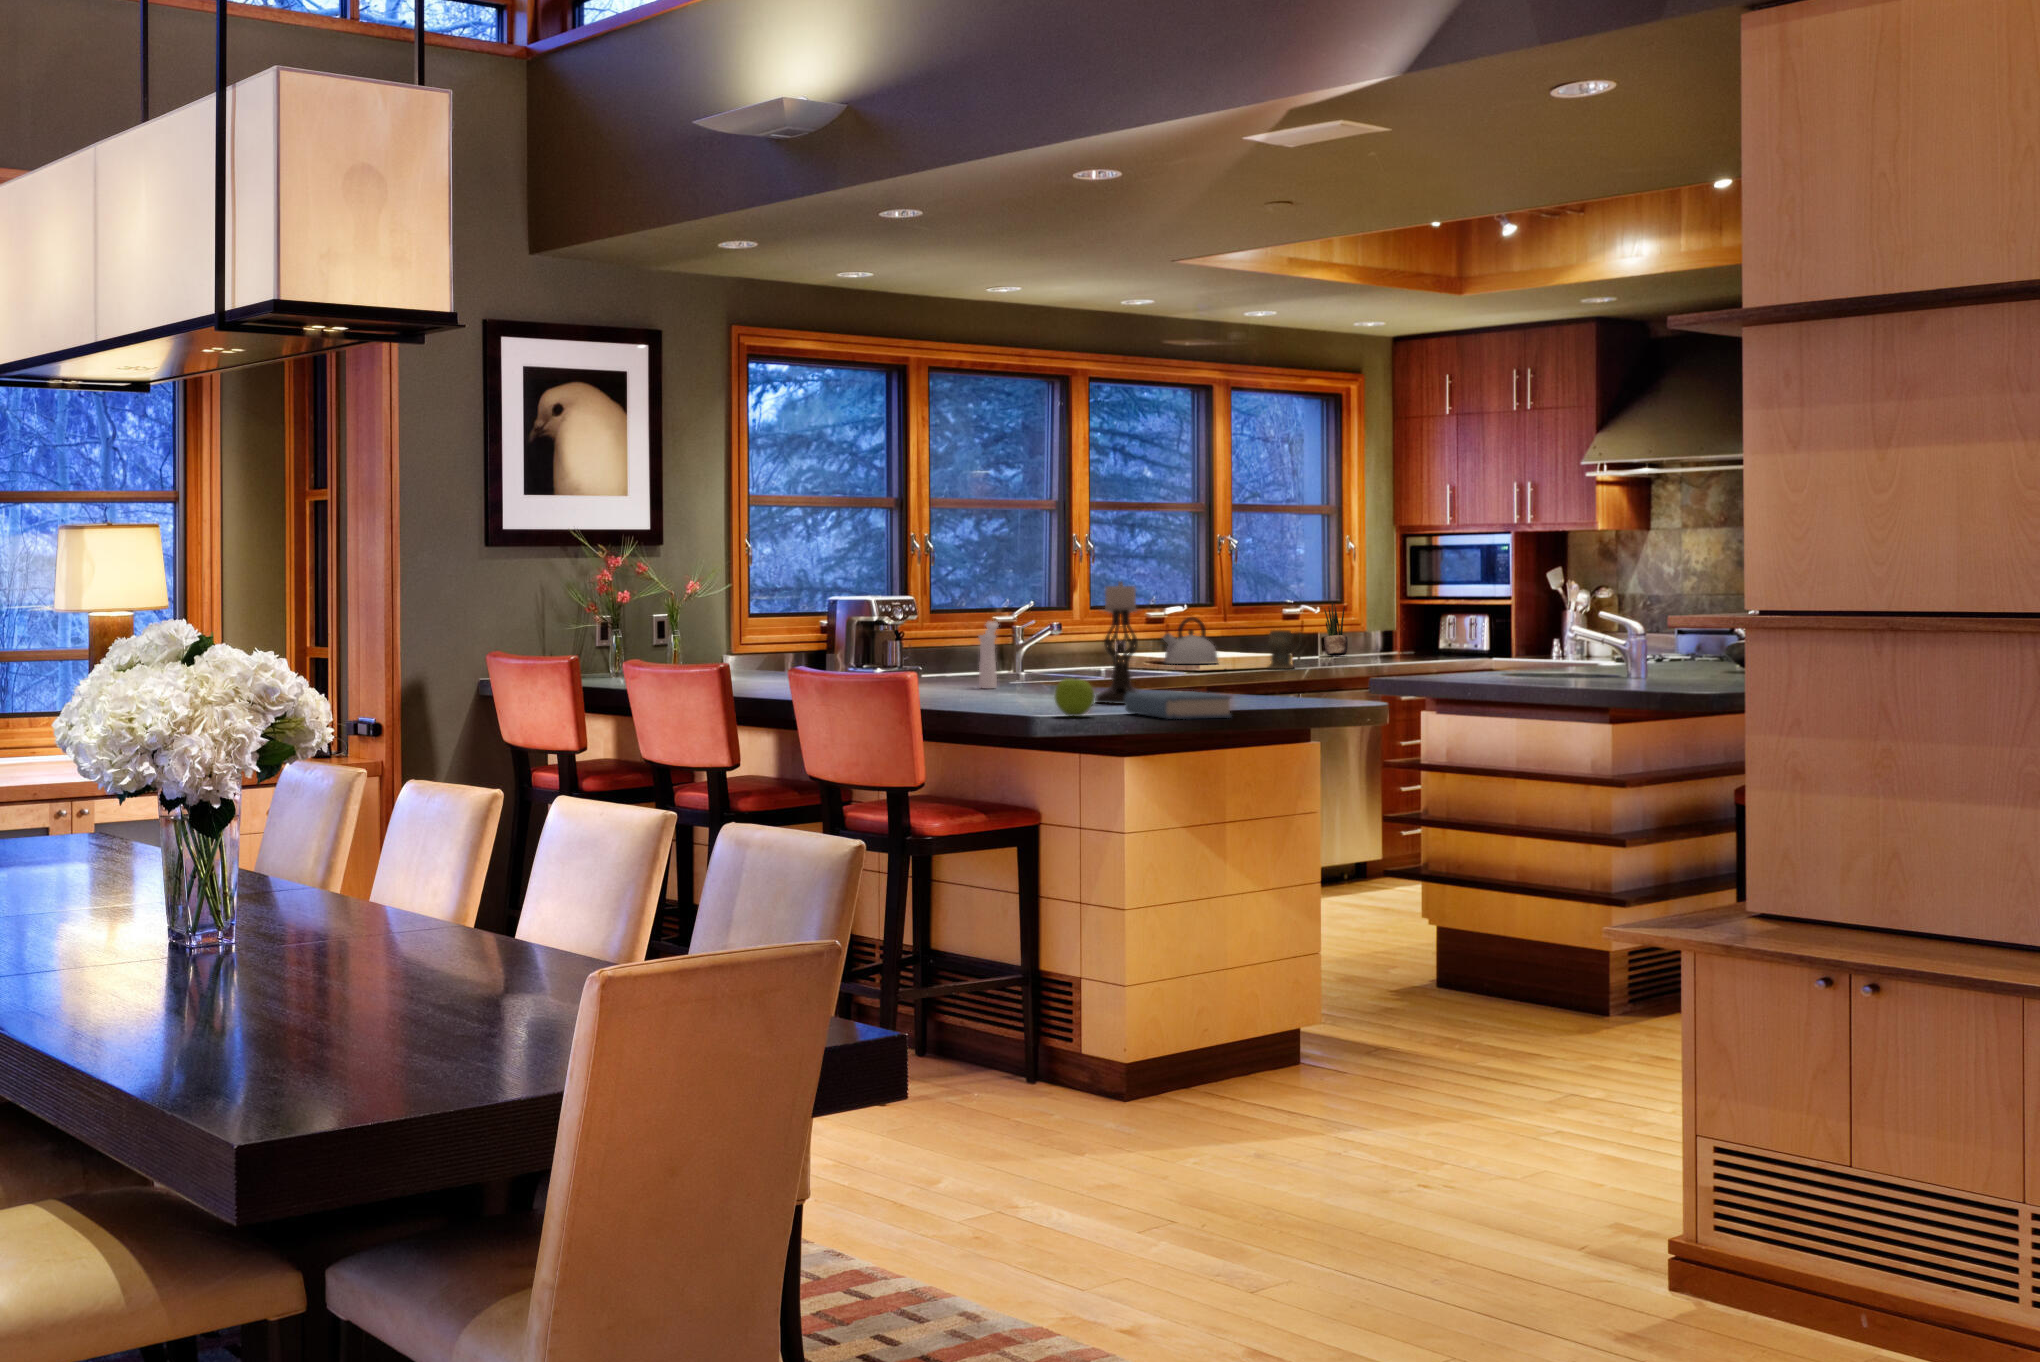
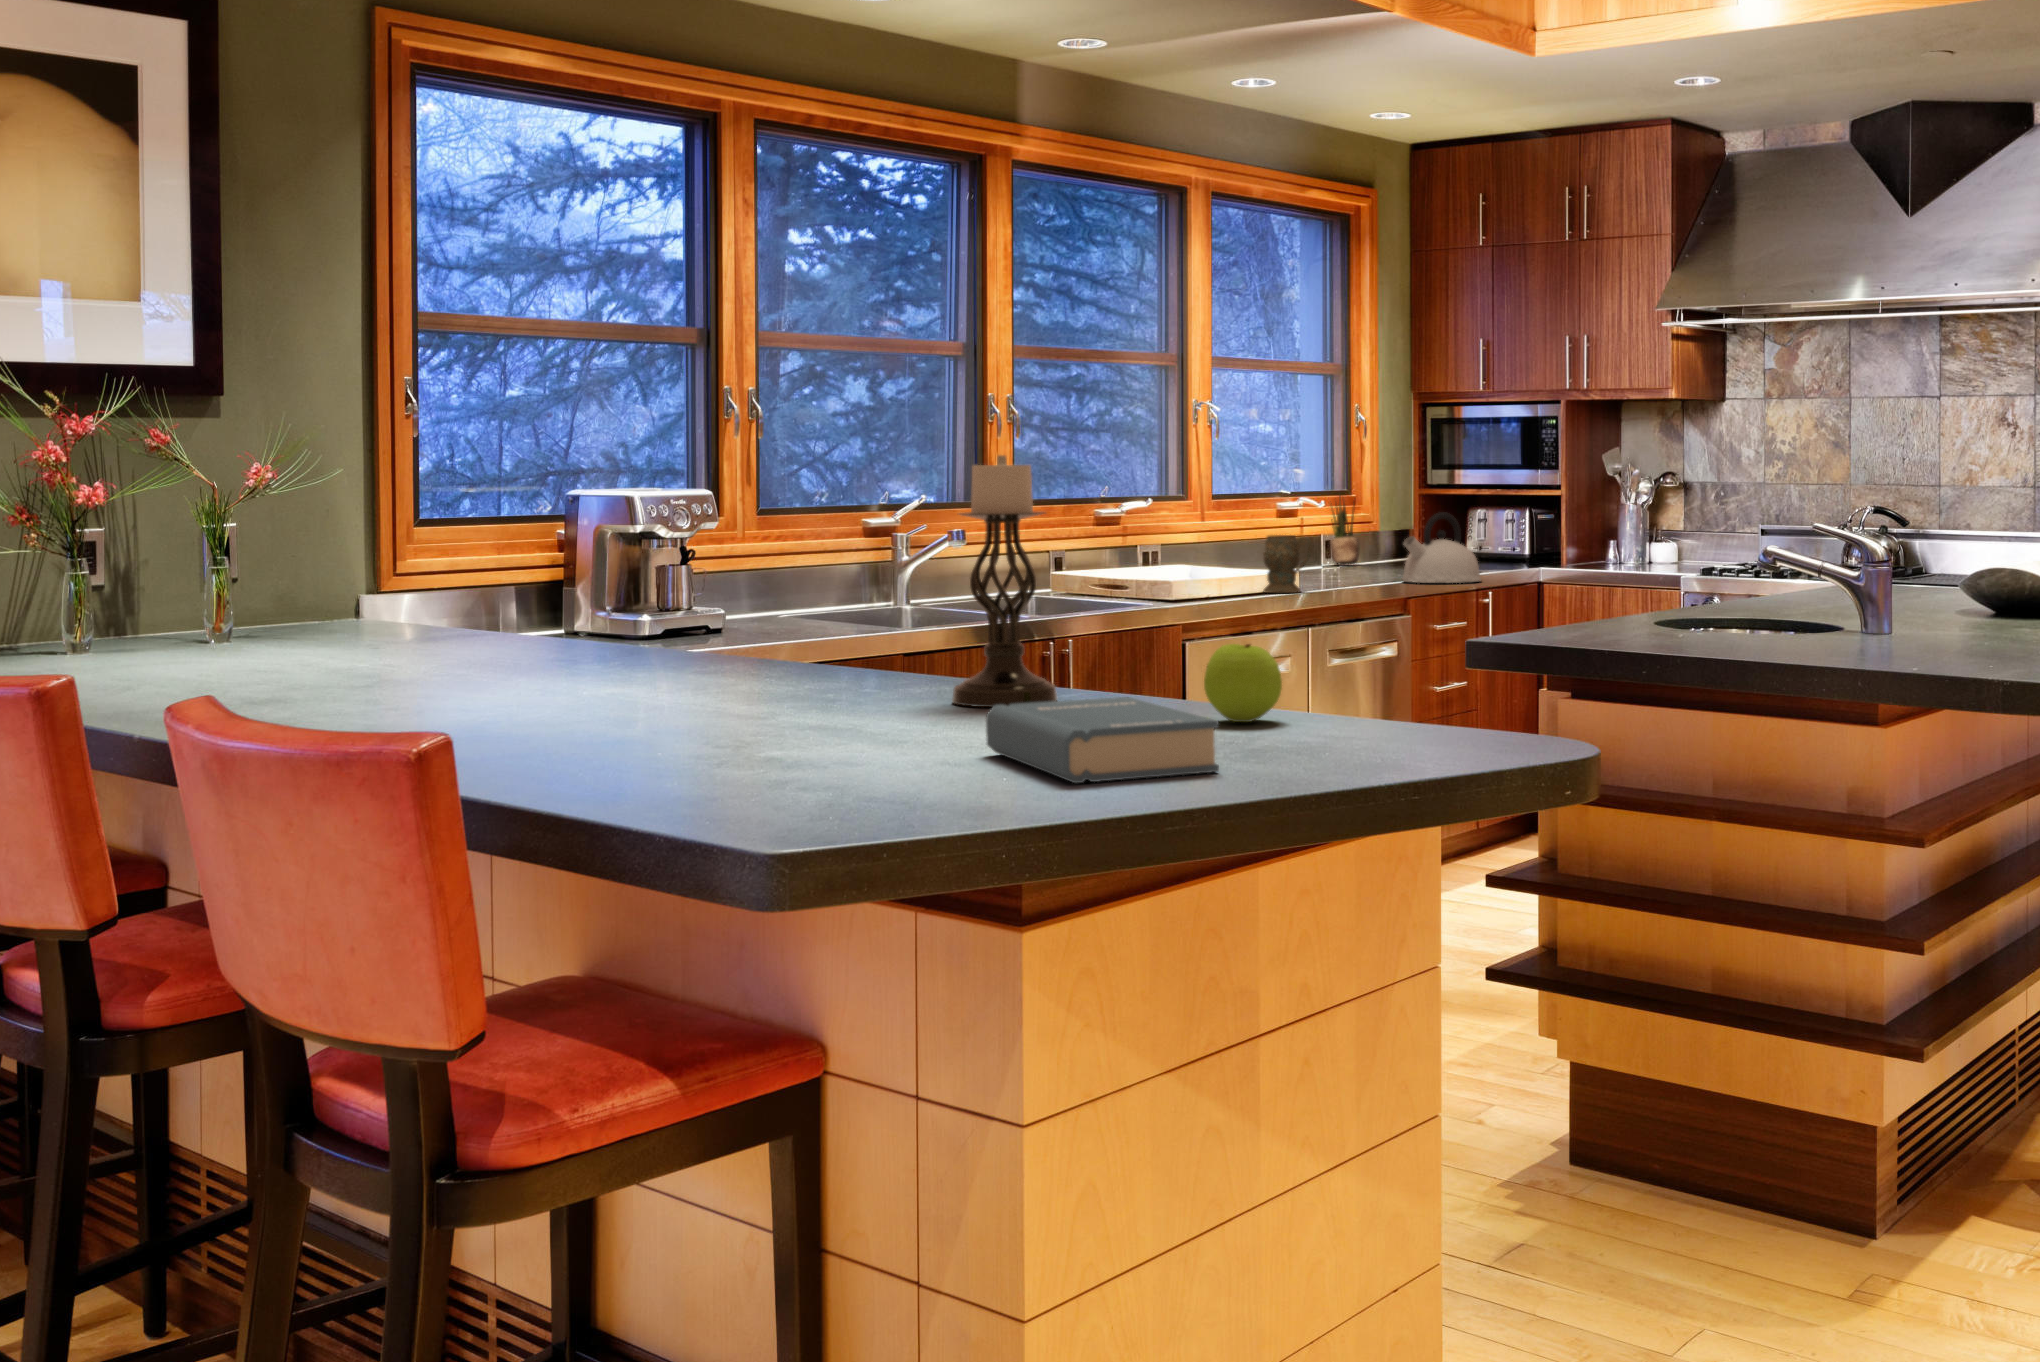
kettle: present [1163,617,1218,664] -> present [1402,512,1481,583]
pepper mill: present [979,621,998,689] -> none [780,531,823,653]
apple: present [1055,678,1095,717] -> present [1204,644,1282,722]

